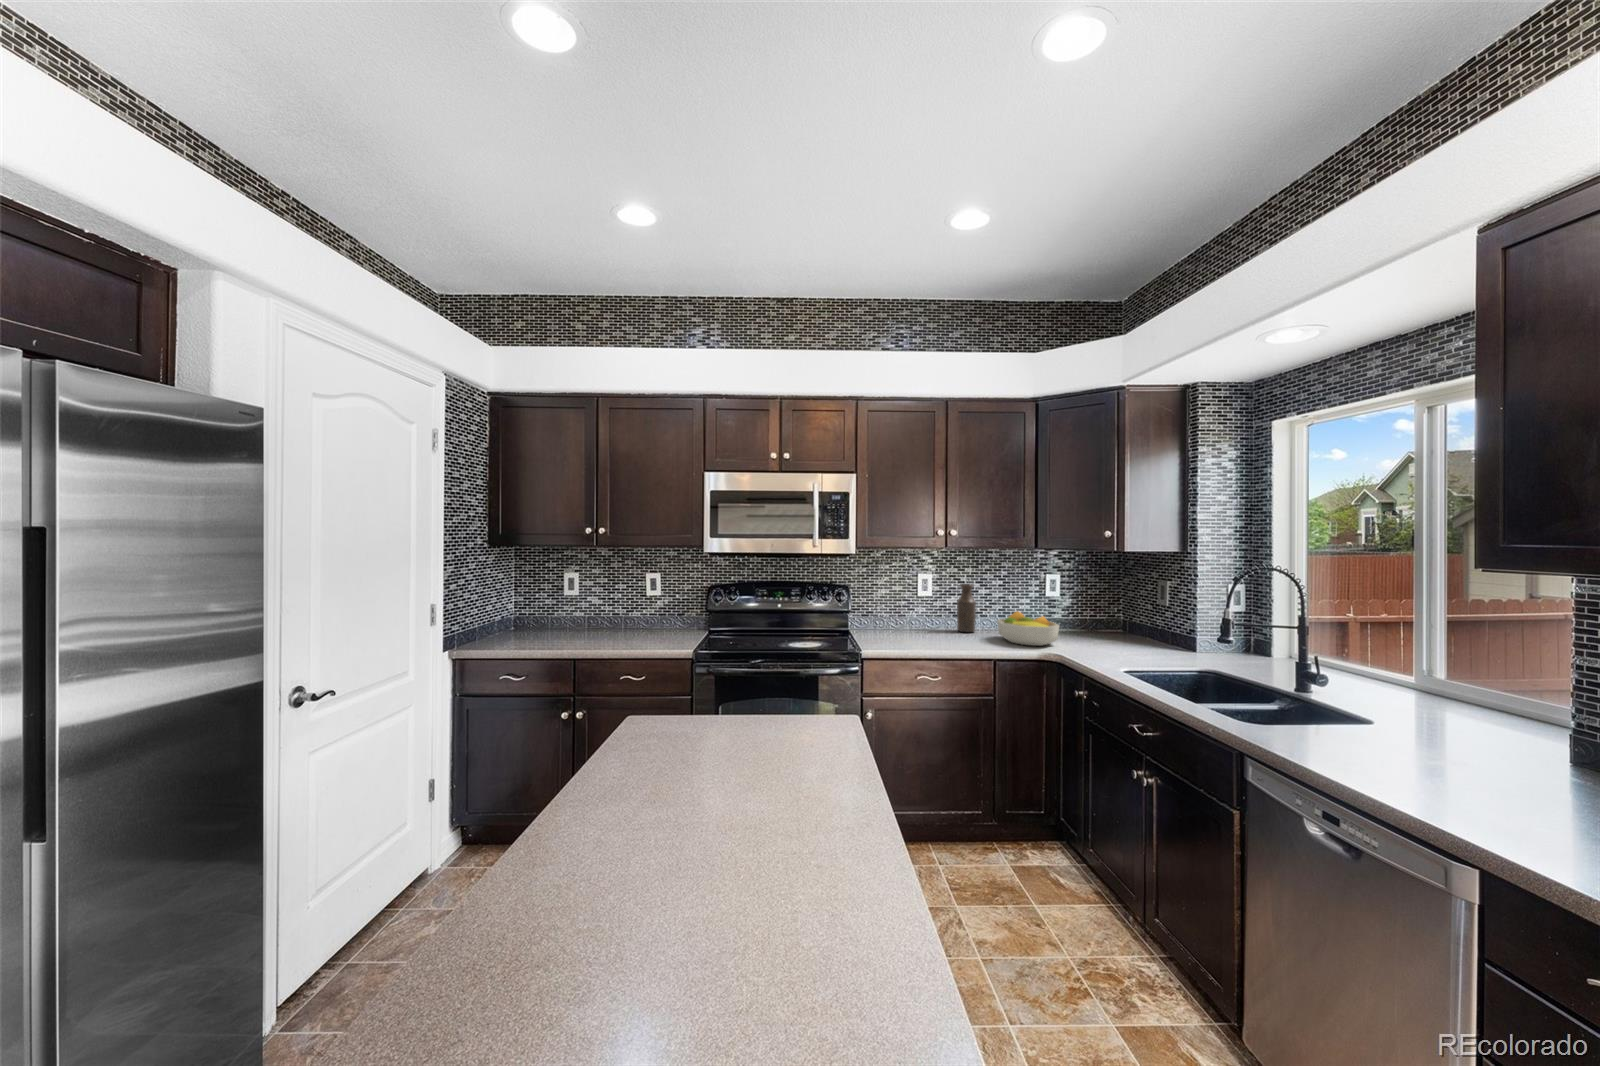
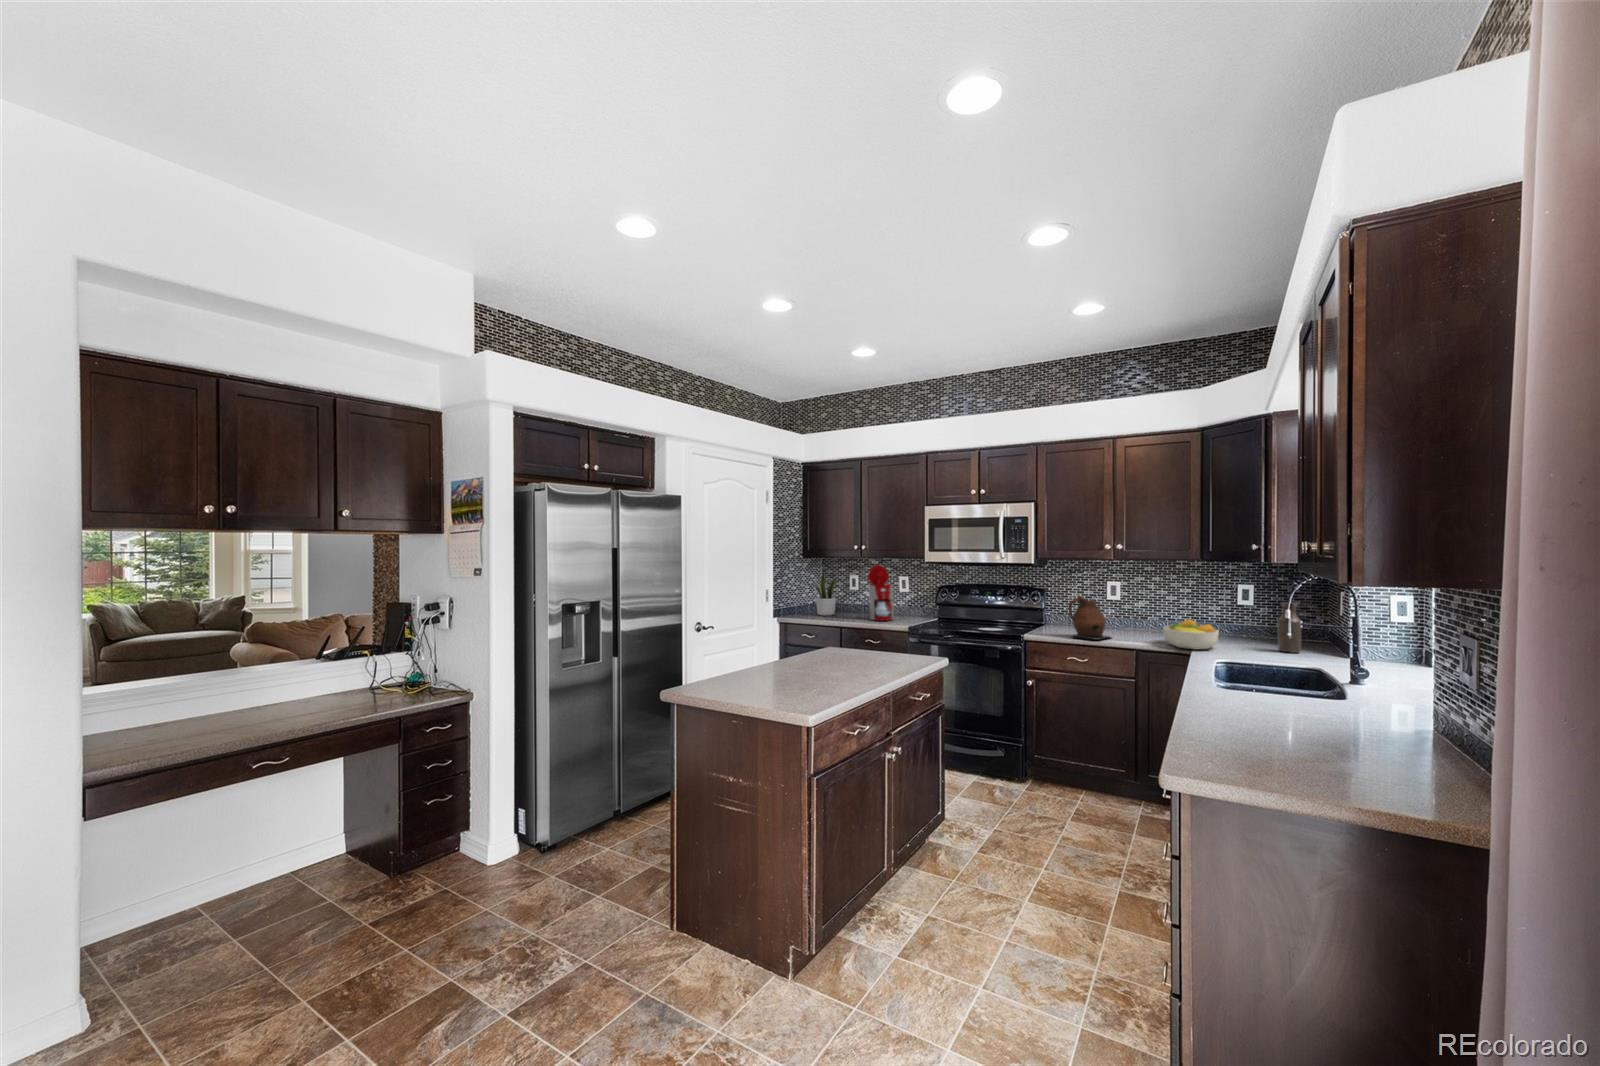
coffee maker: none [589,557,653,641] -> present [860,565,894,621]
potted plant: none [507,567,562,640] -> present [814,572,836,616]
bottle: present [957,584,976,632] -> present [1278,602,1301,653]
ceramic pitcher: none [900,589,943,645] -> present [1068,595,1112,640]

